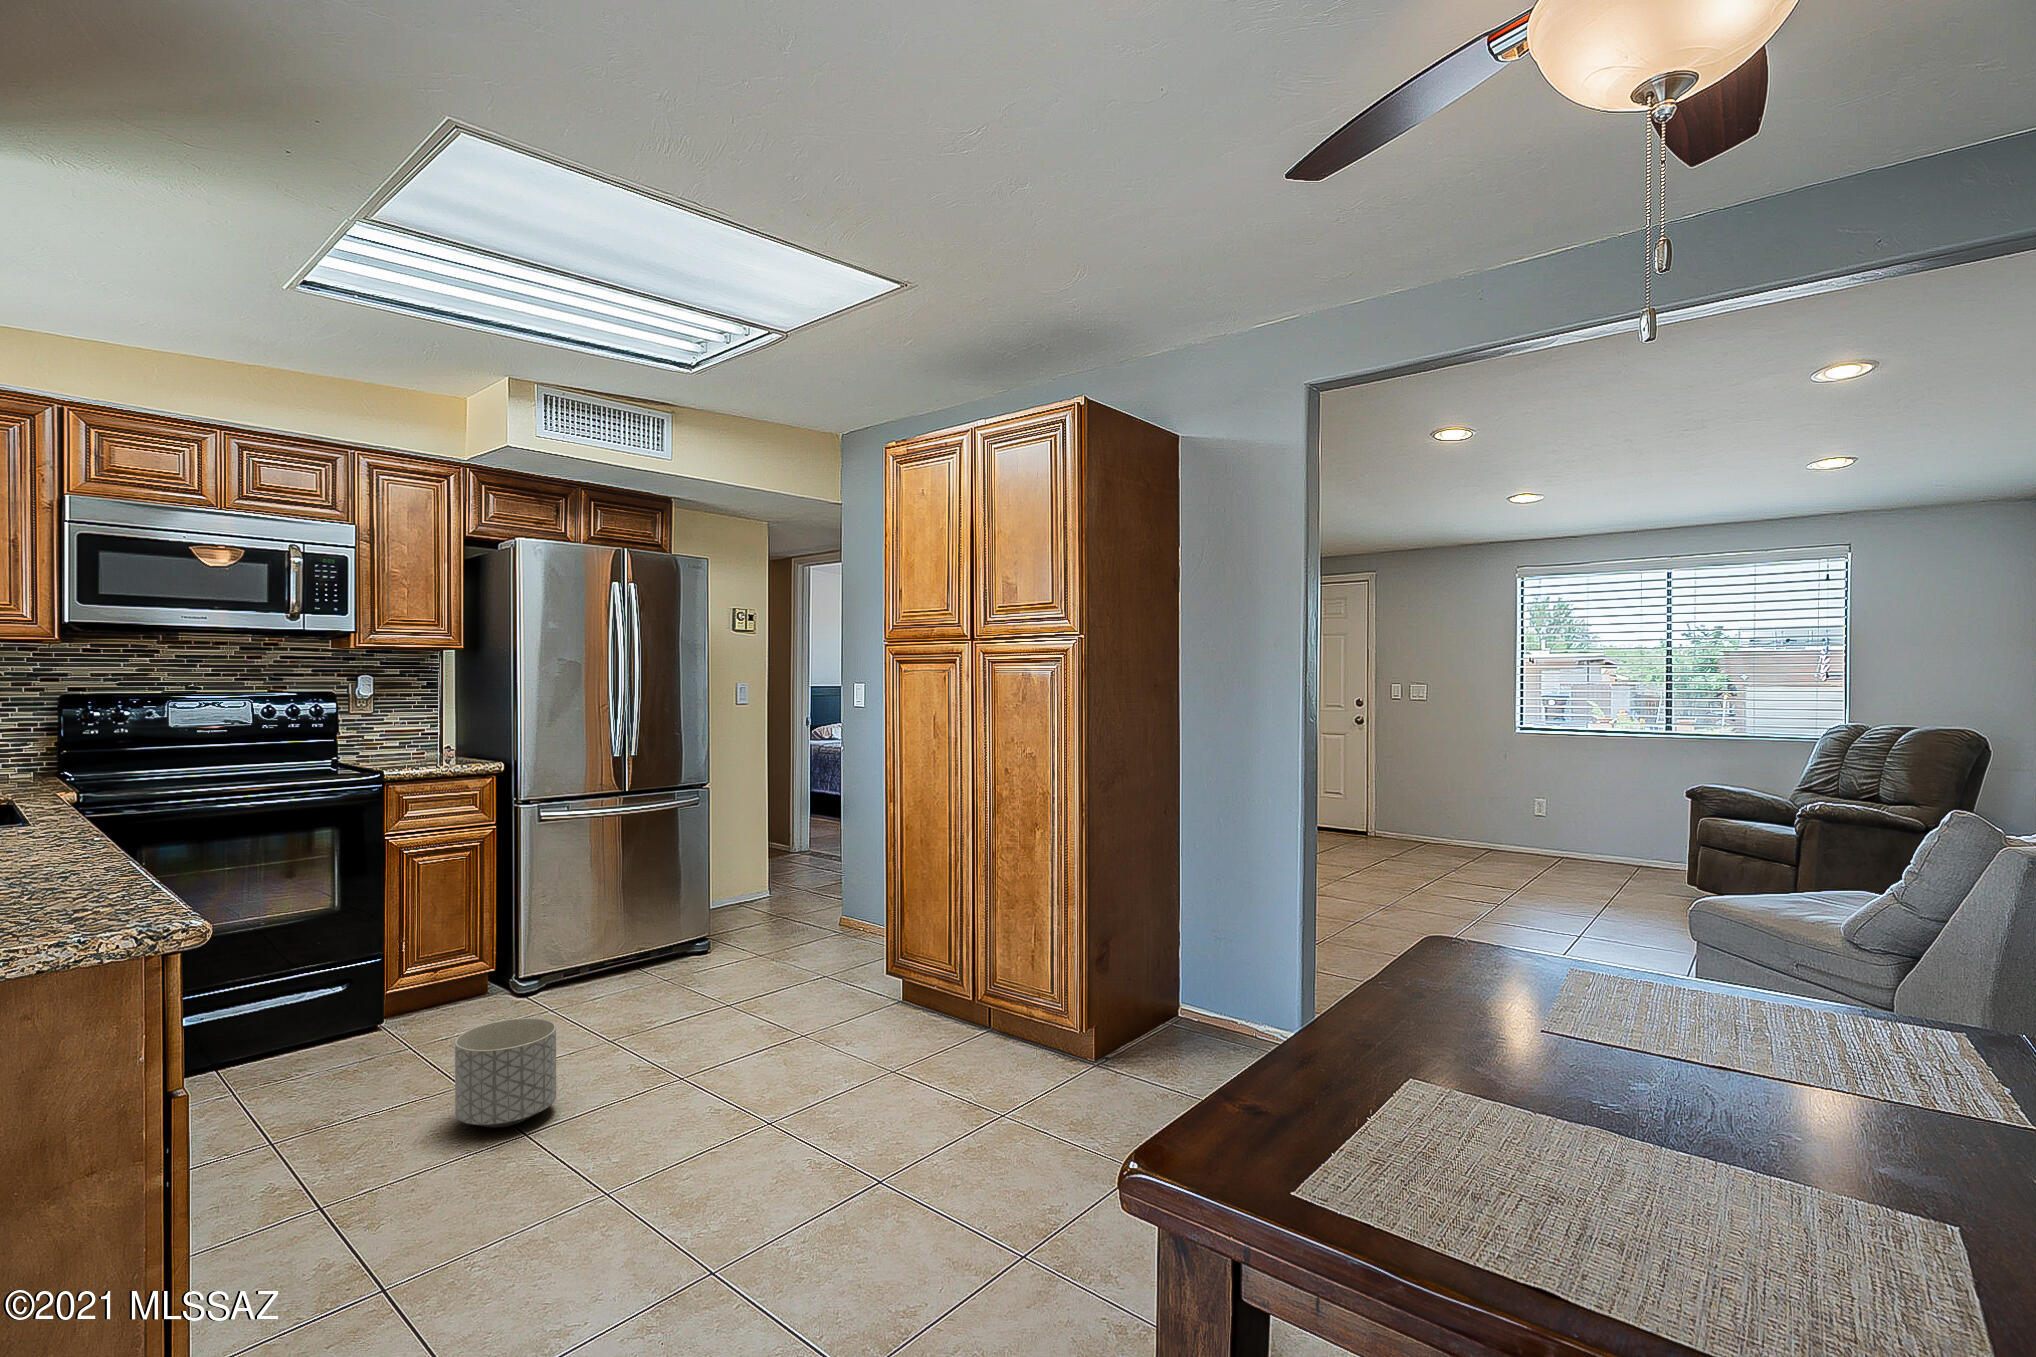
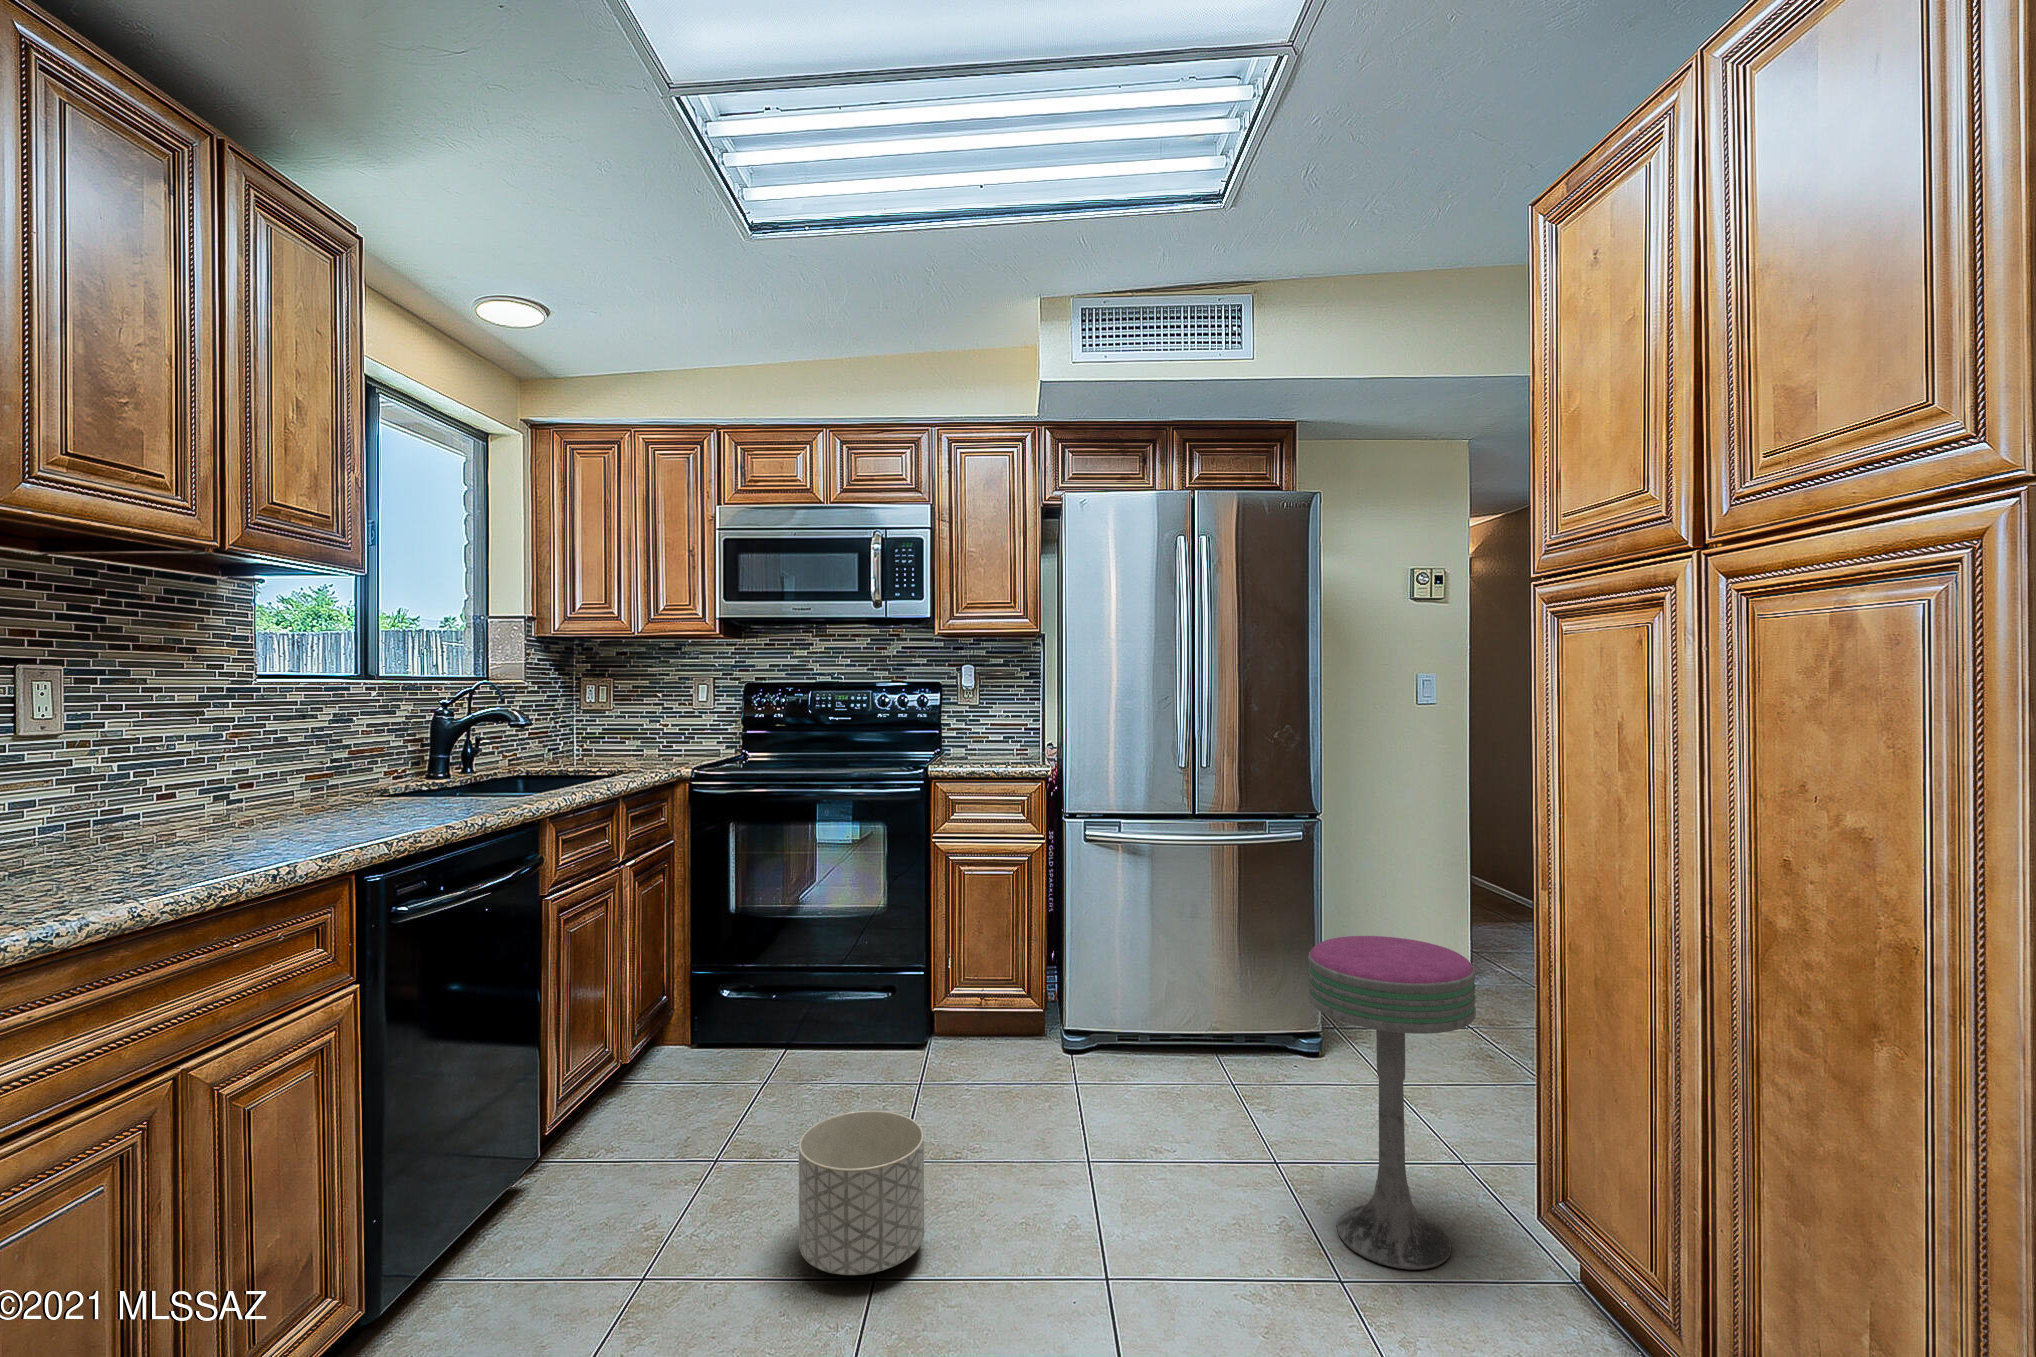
bar stool: none [769,844,859,1021] -> present [1308,936,1476,1270]

